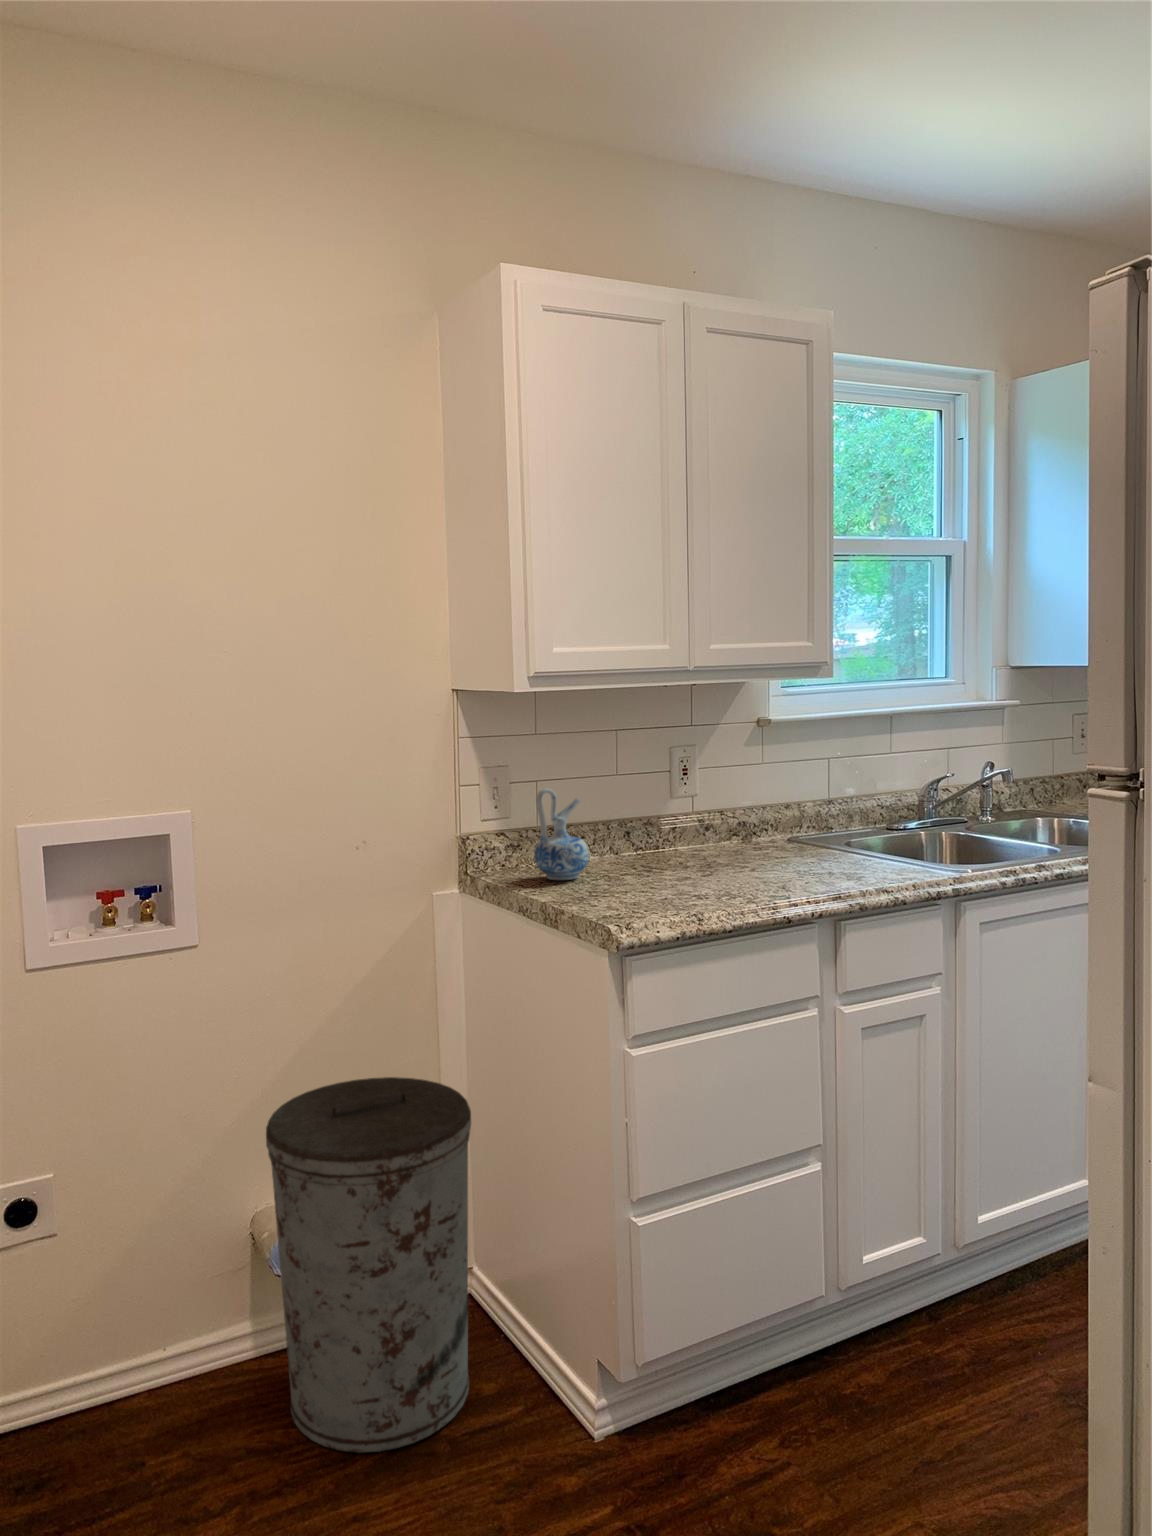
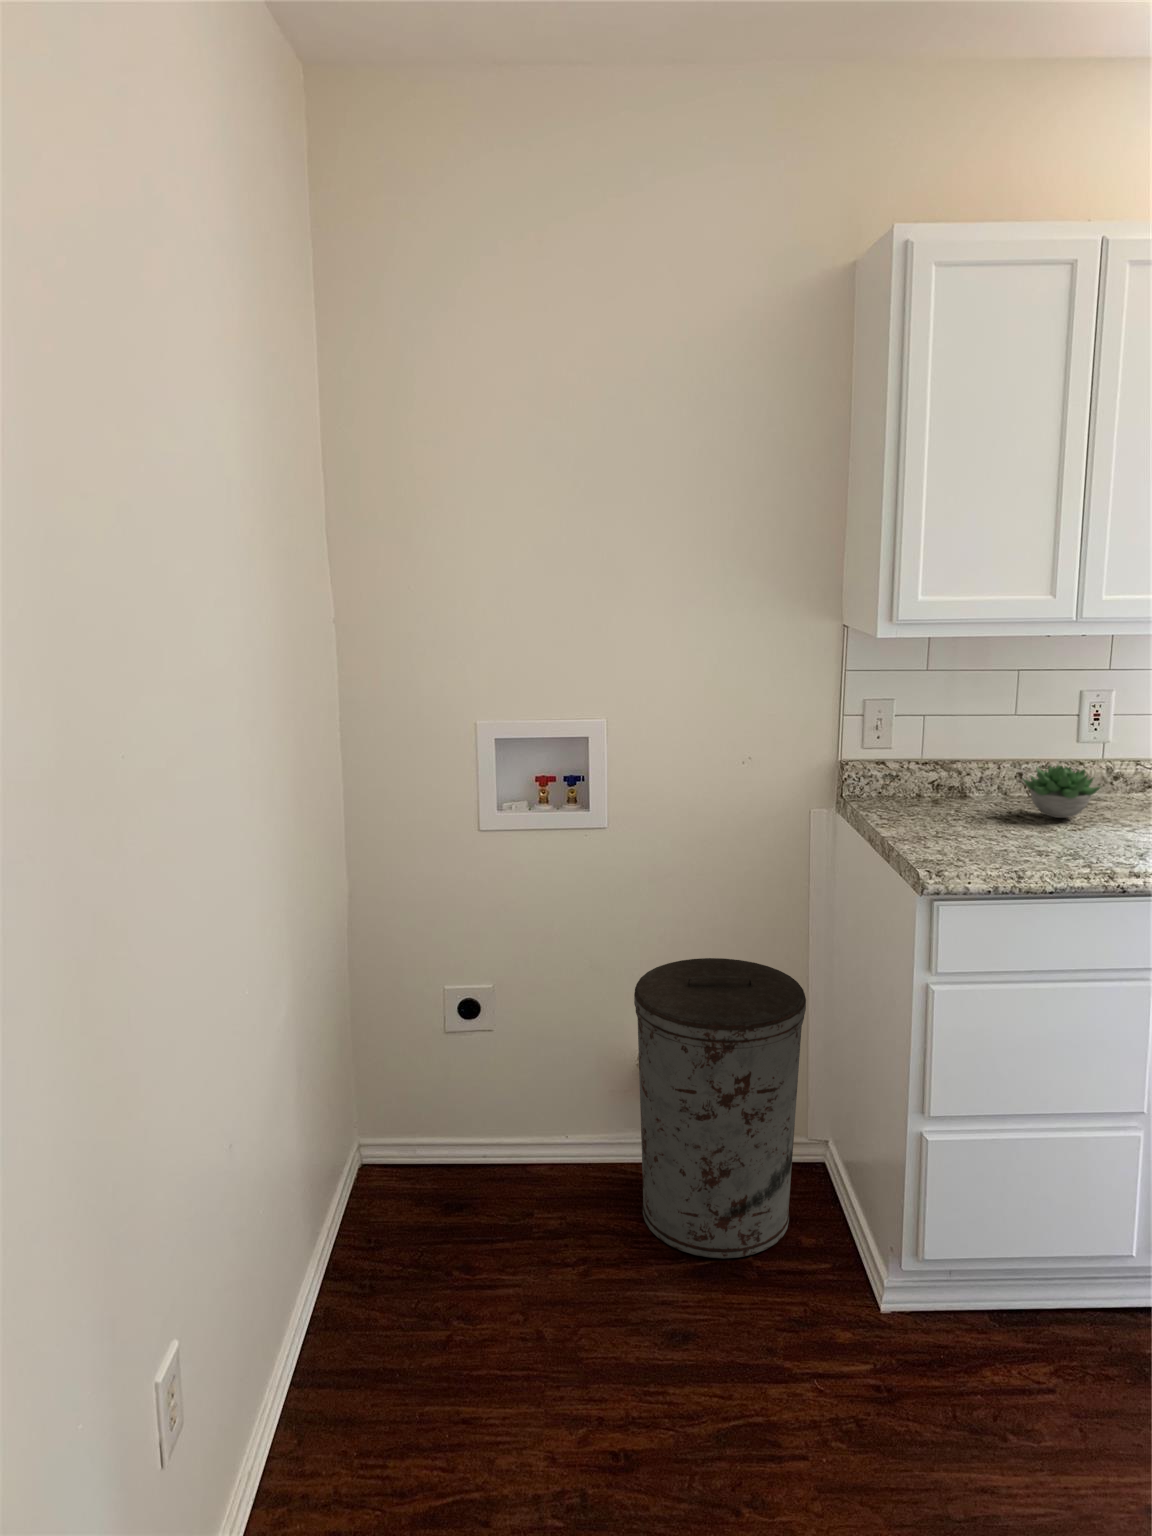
ceramic pitcher: present [534,788,589,880] -> none [902,727,956,816]
succulent plant: none [645,816,719,867] -> present [1023,766,1100,818]

